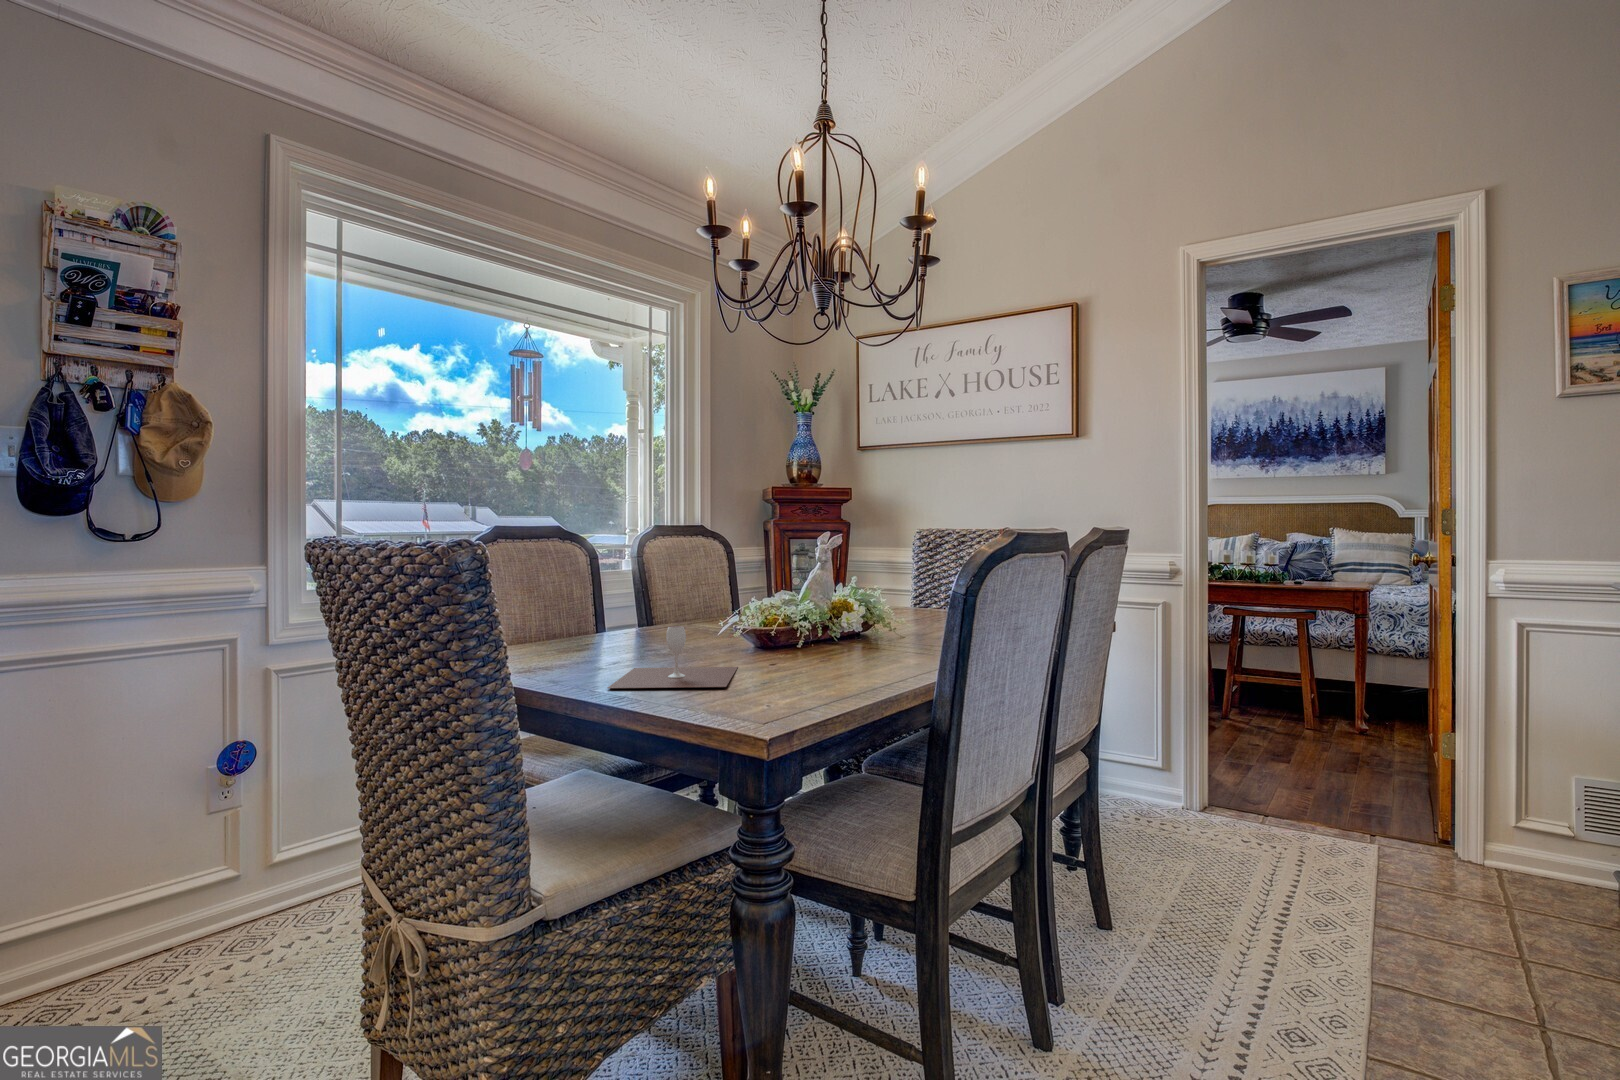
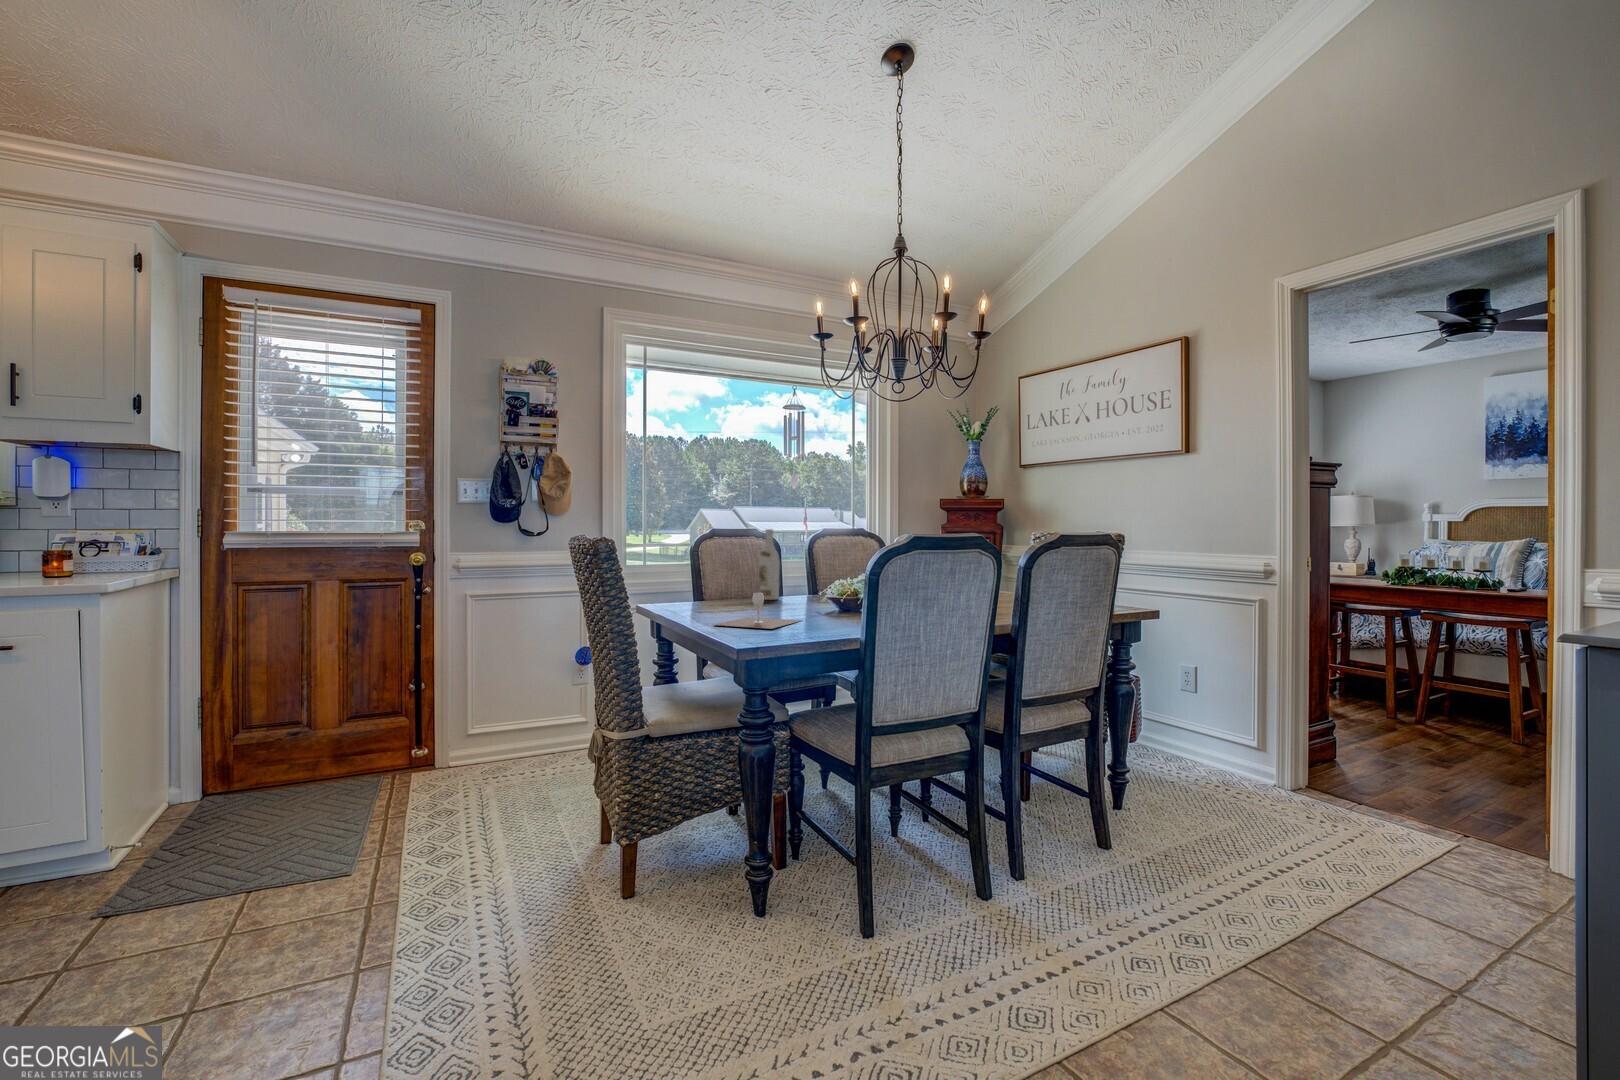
wine bottle: none [591,524,623,635] -> present [759,529,780,600]

